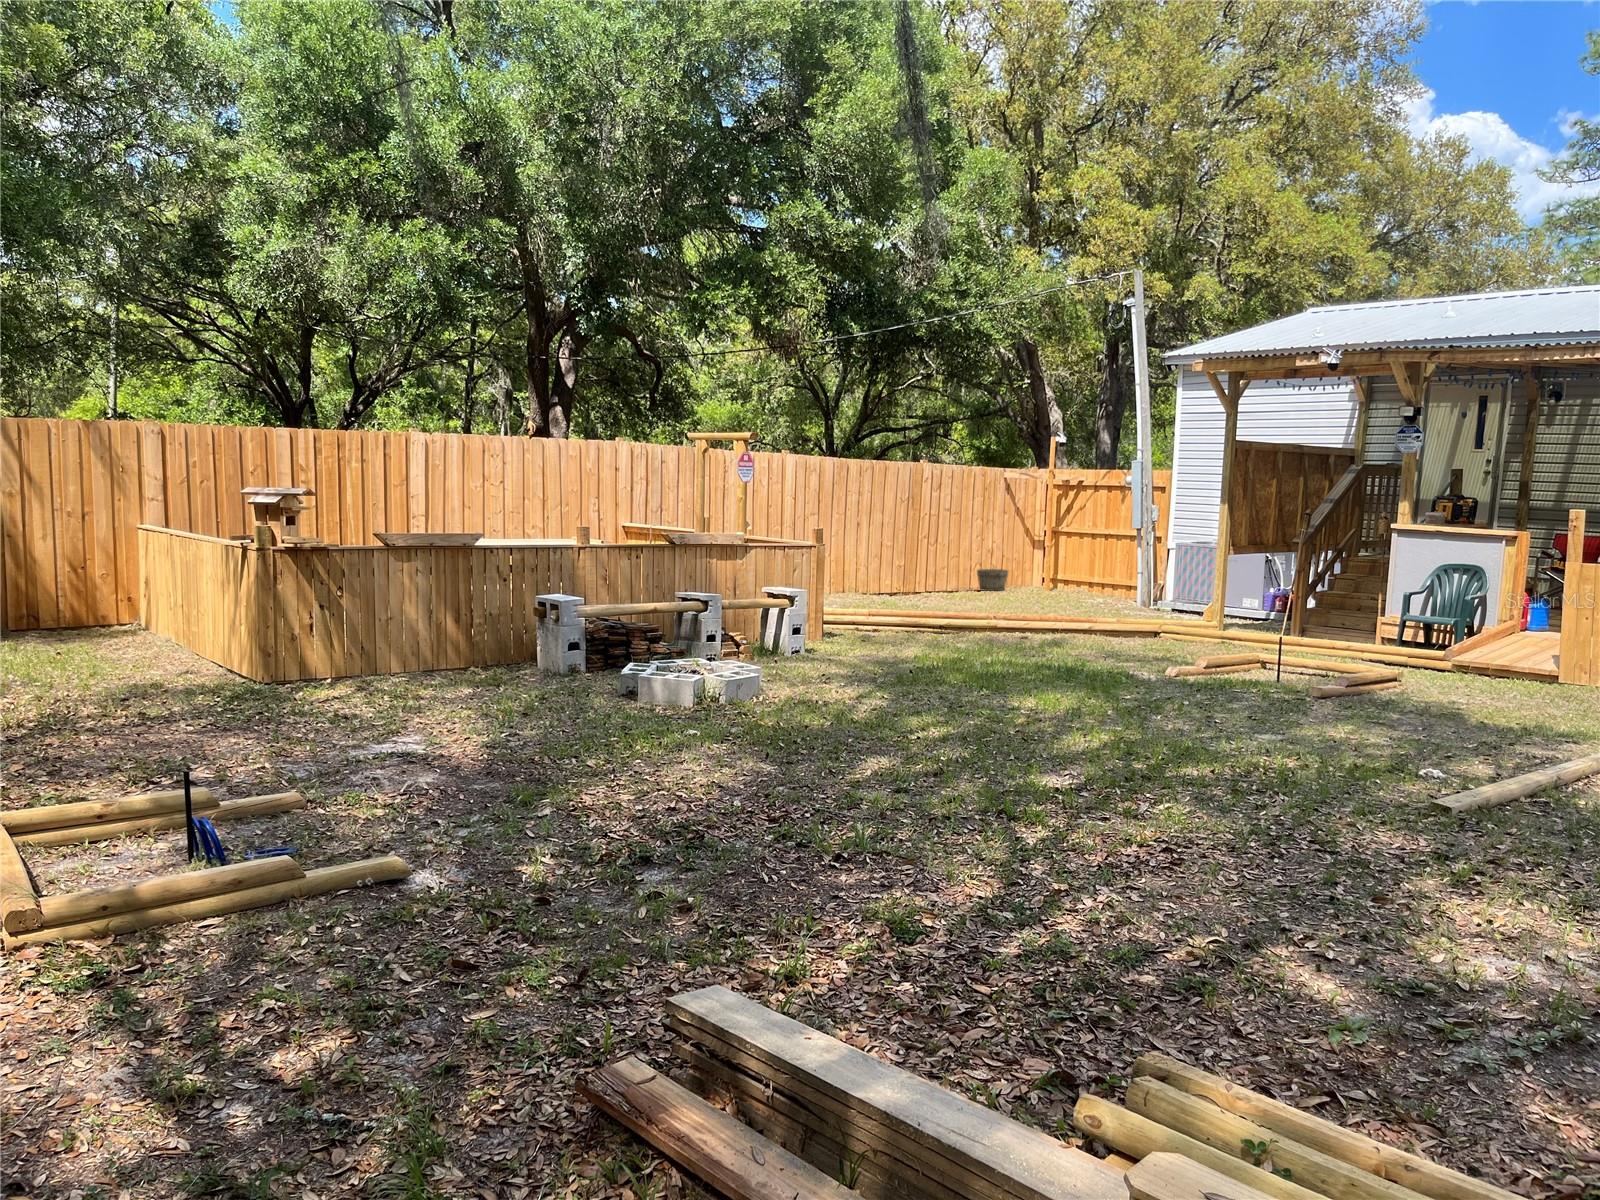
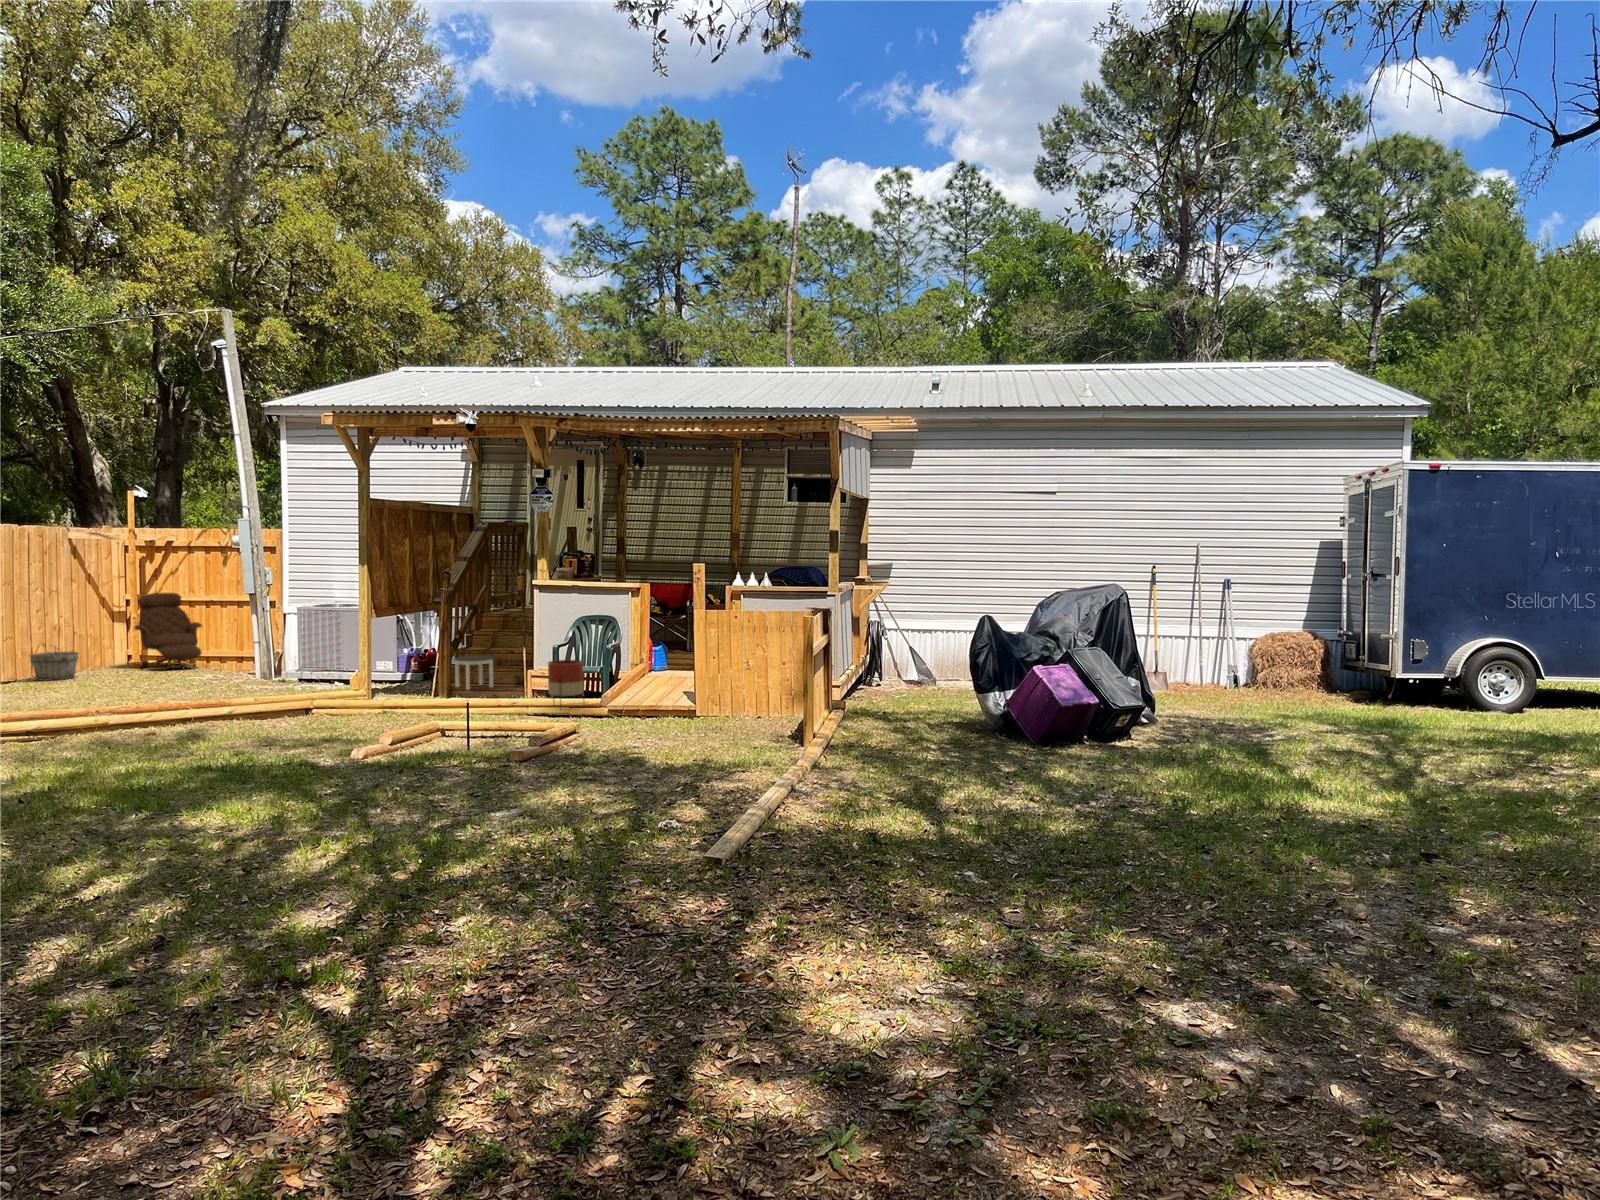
lounge chair: none [1051,526,1102,592] -> present [134,593,202,670]
round table: none [1306,598,1351,633] -> present [454,655,494,690]
planter: none [1391,609,1437,662] -> present [548,660,584,697]

